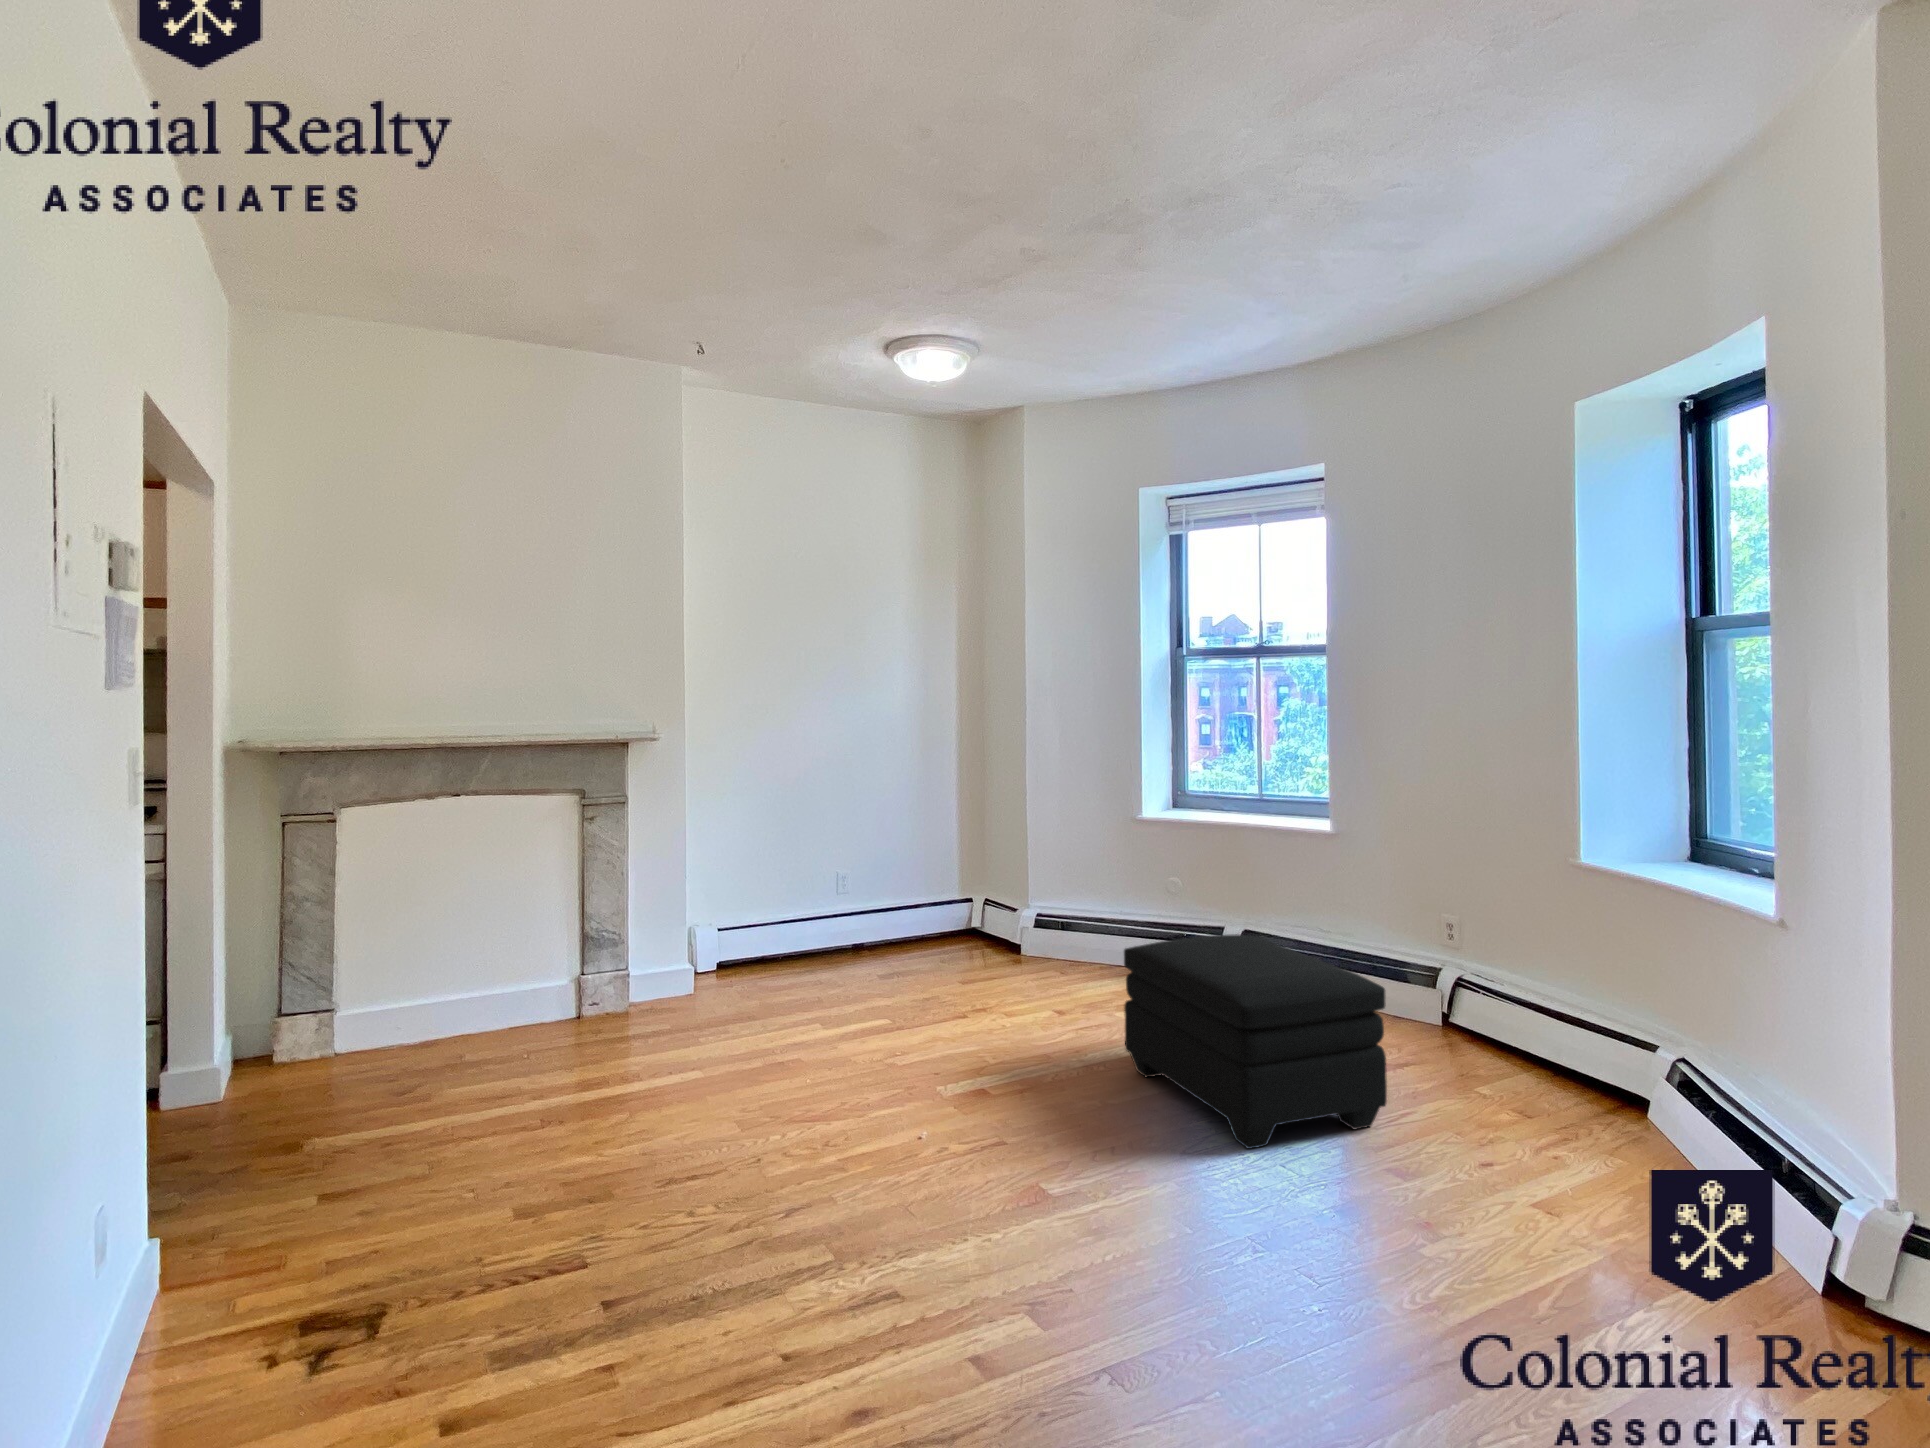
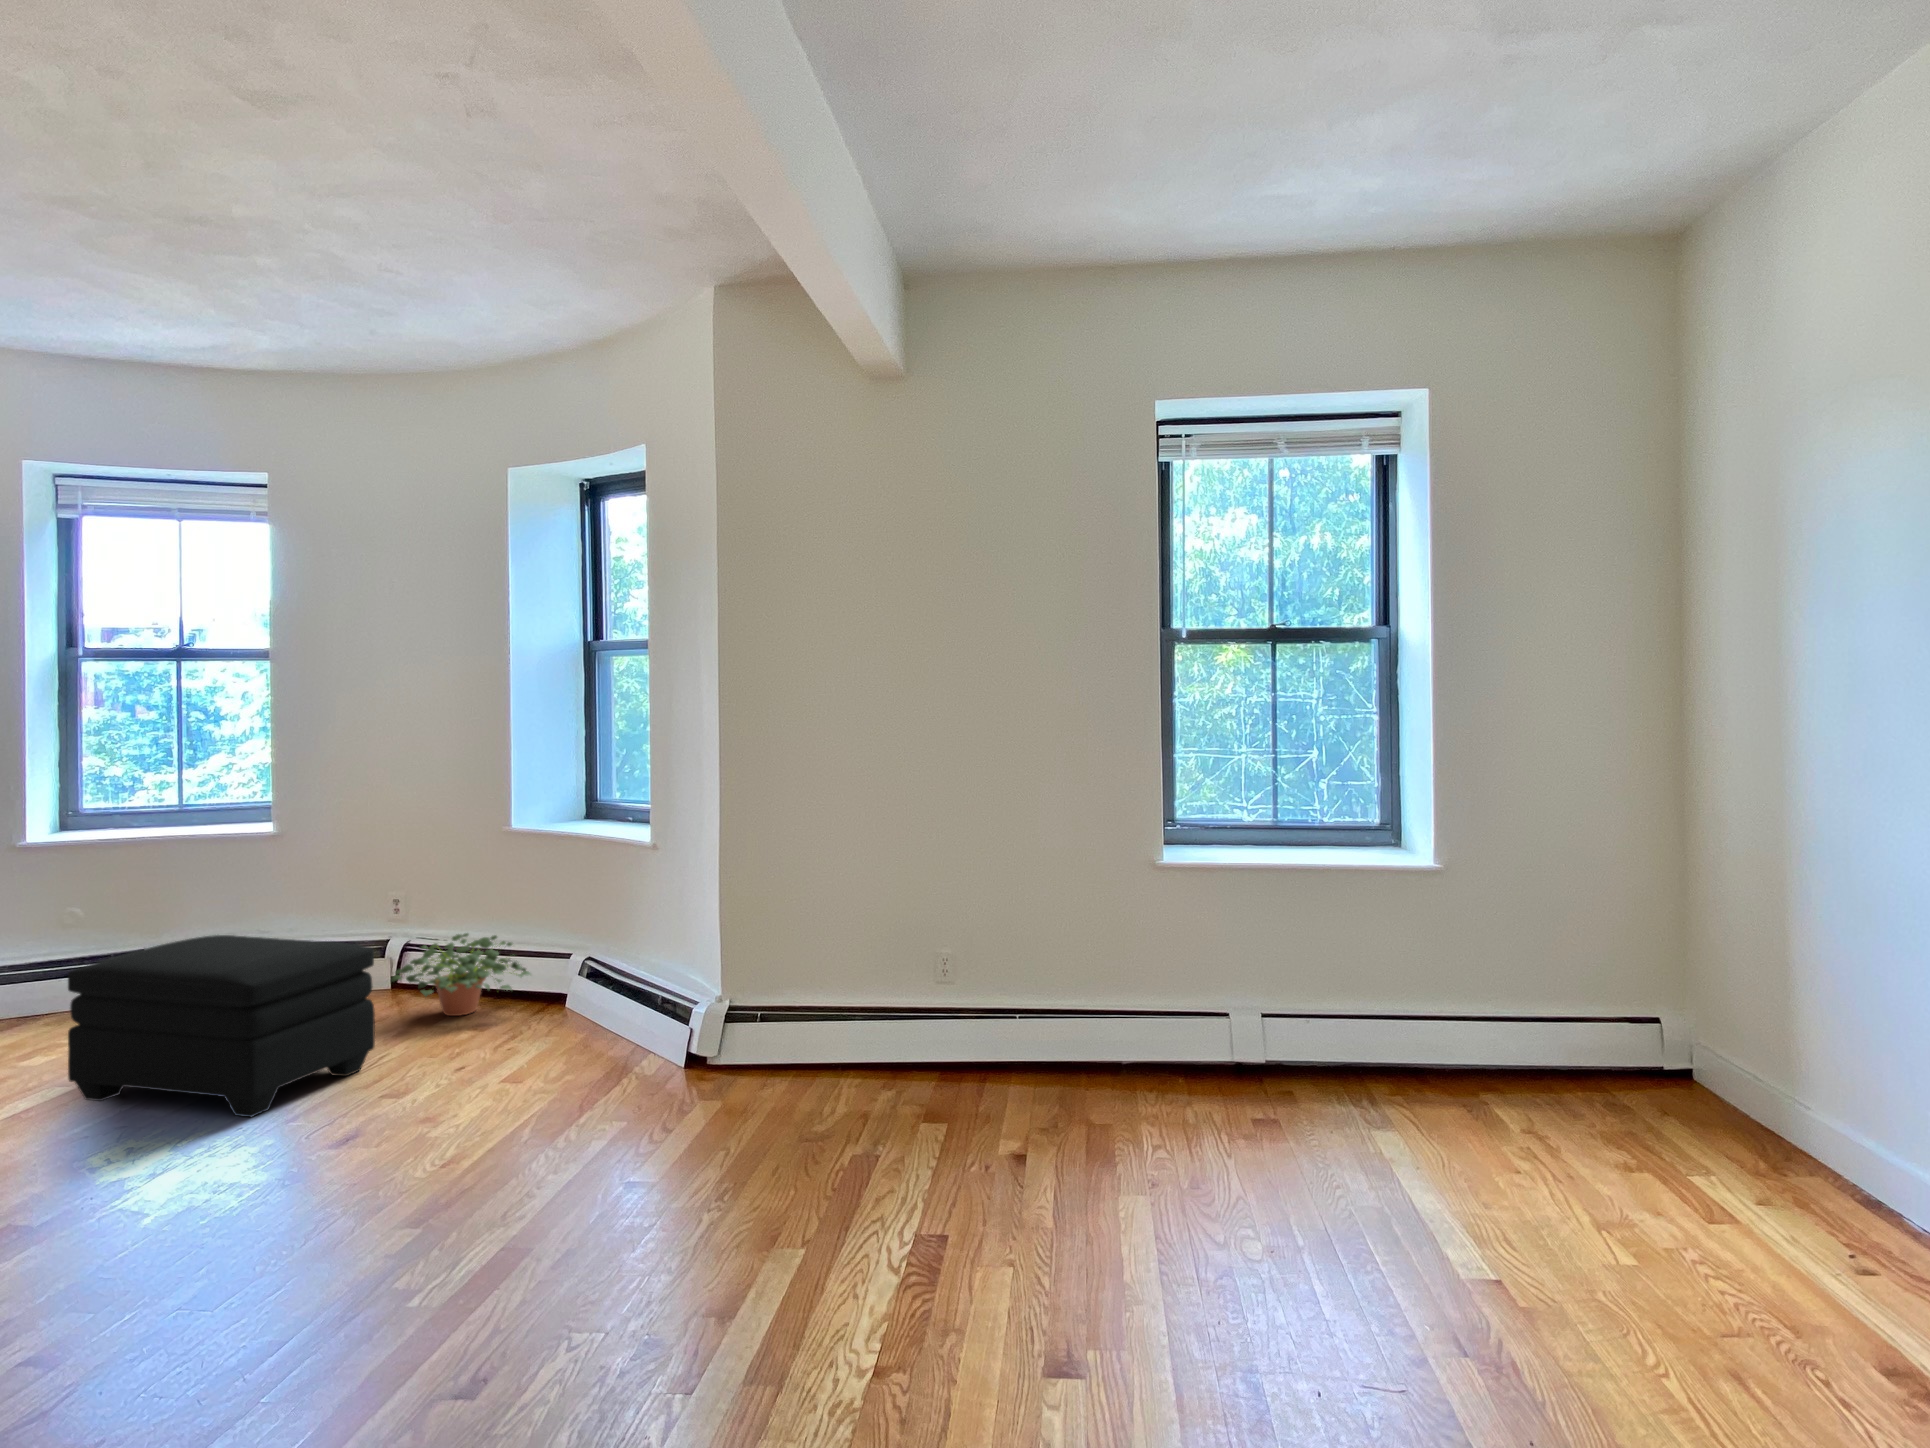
potted plant: none [1422,980,1600,1085] -> present [390,933,531,1016]

